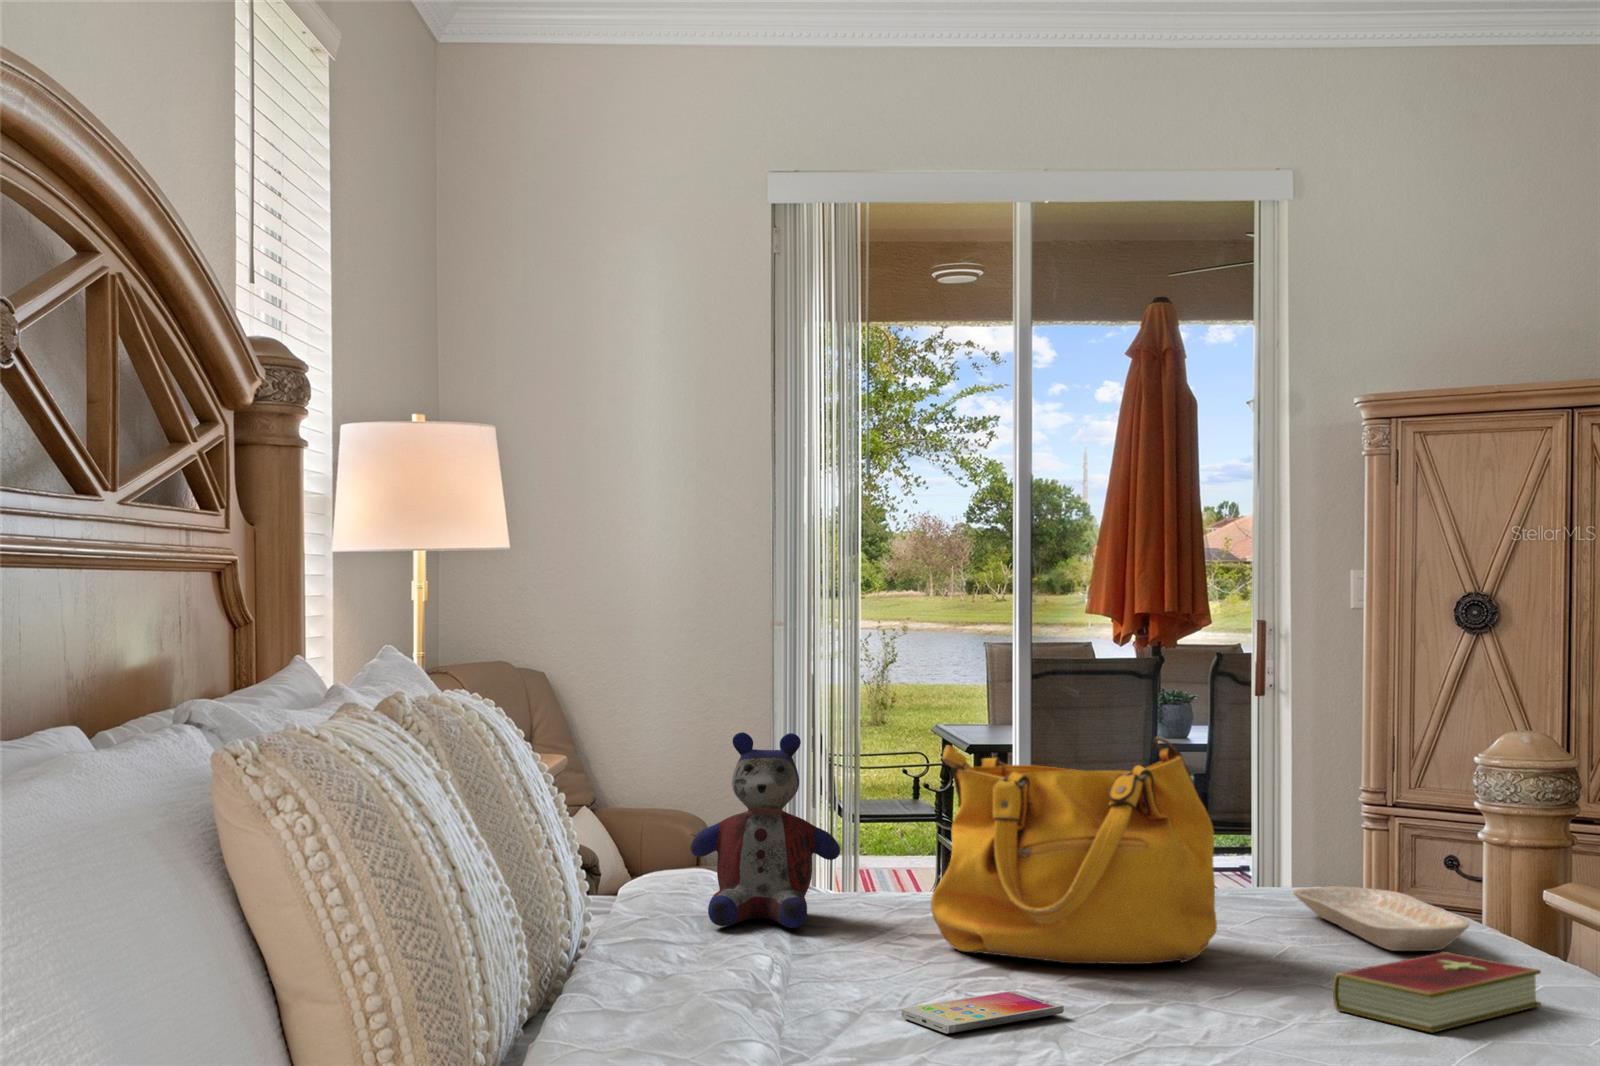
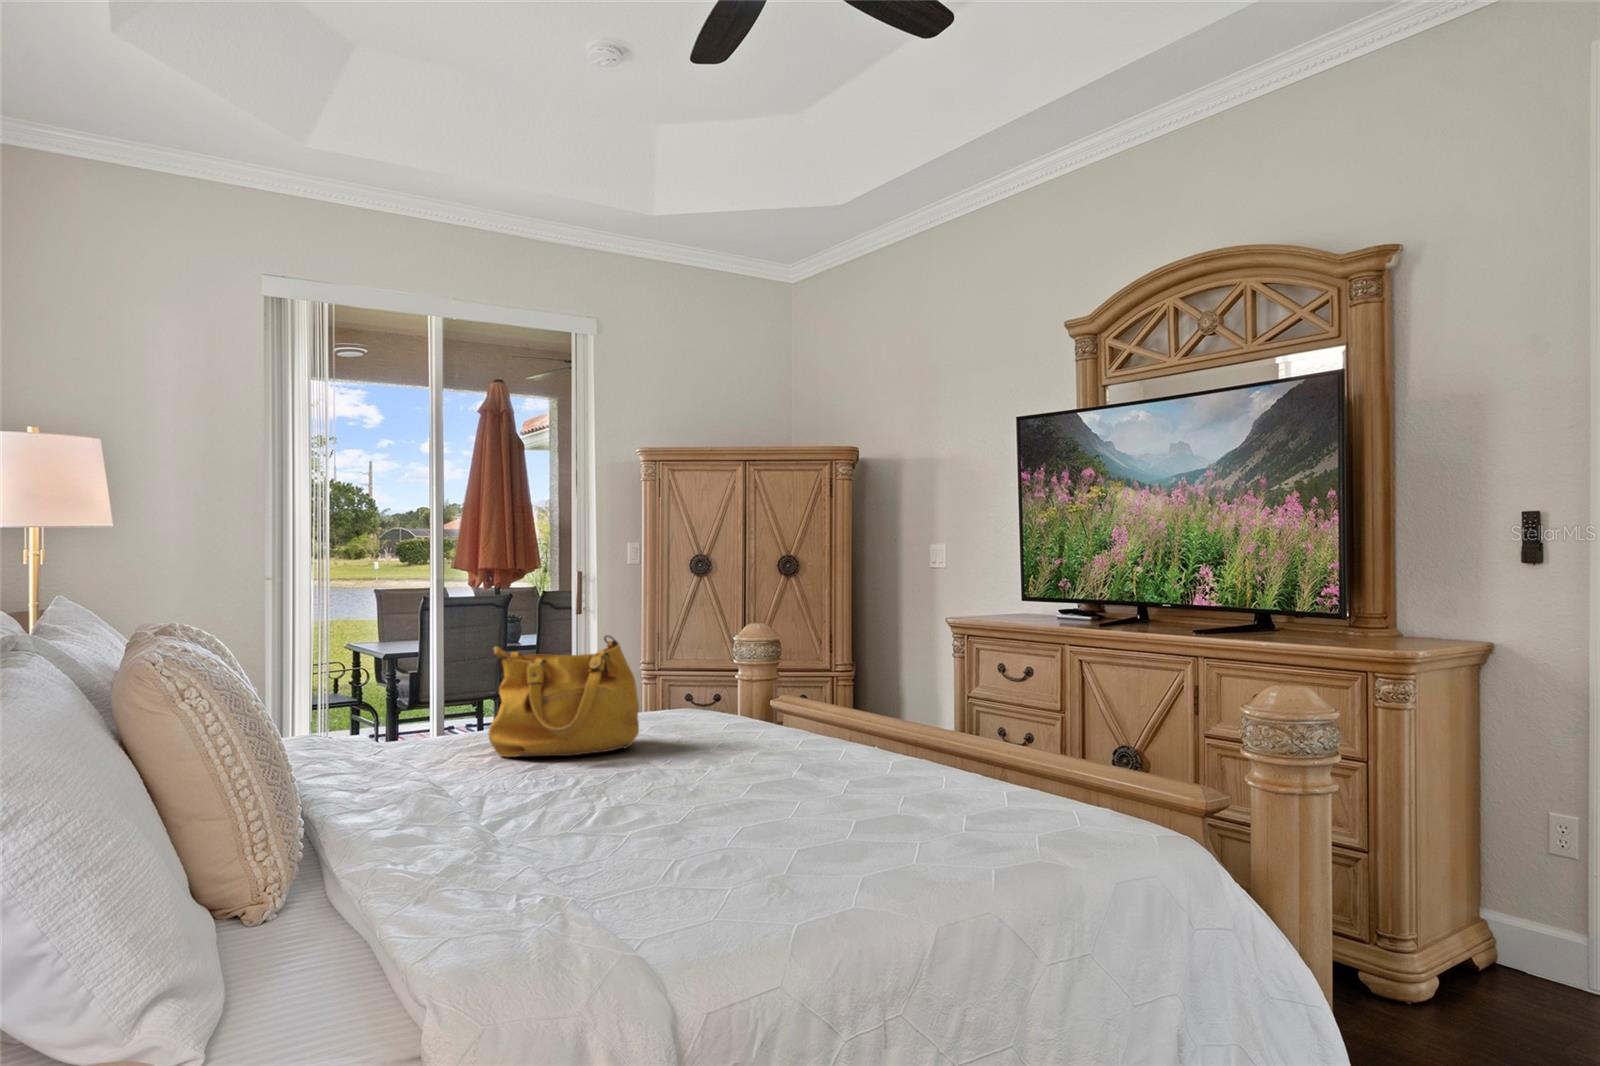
stuffed bear: present [690,732,840,928] -> none [325,645,422,761]
tray: present [1293,886,1469,951] -> none [657,706,748,733]
hardcover book: present [1333,952,1541,1033] -> none [706,729,790,763]
smartphone: present [901,990,1064,1034] -> none [506,770,587,793]

